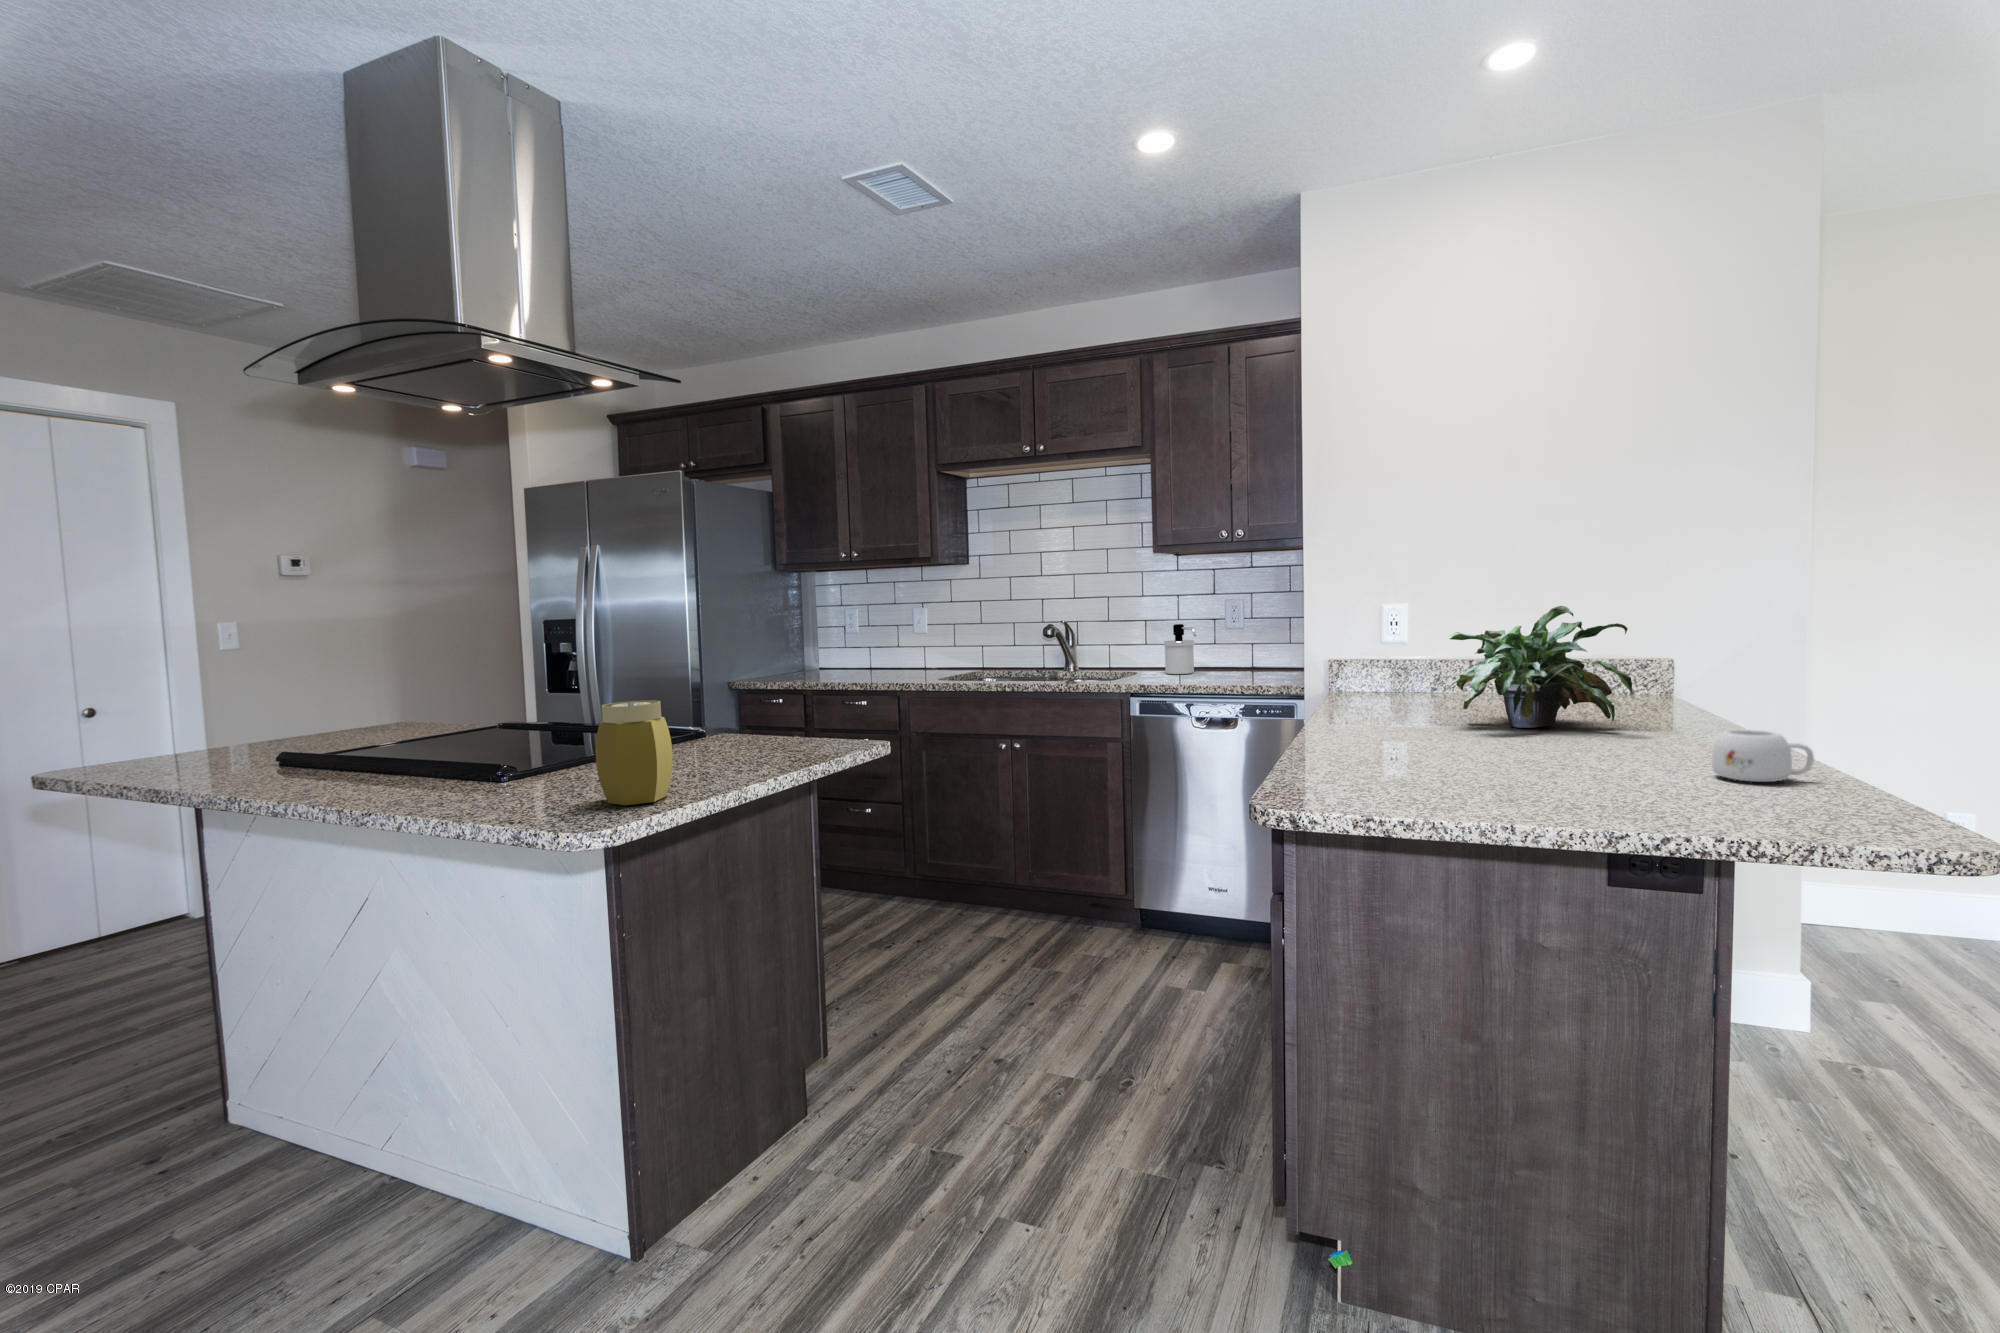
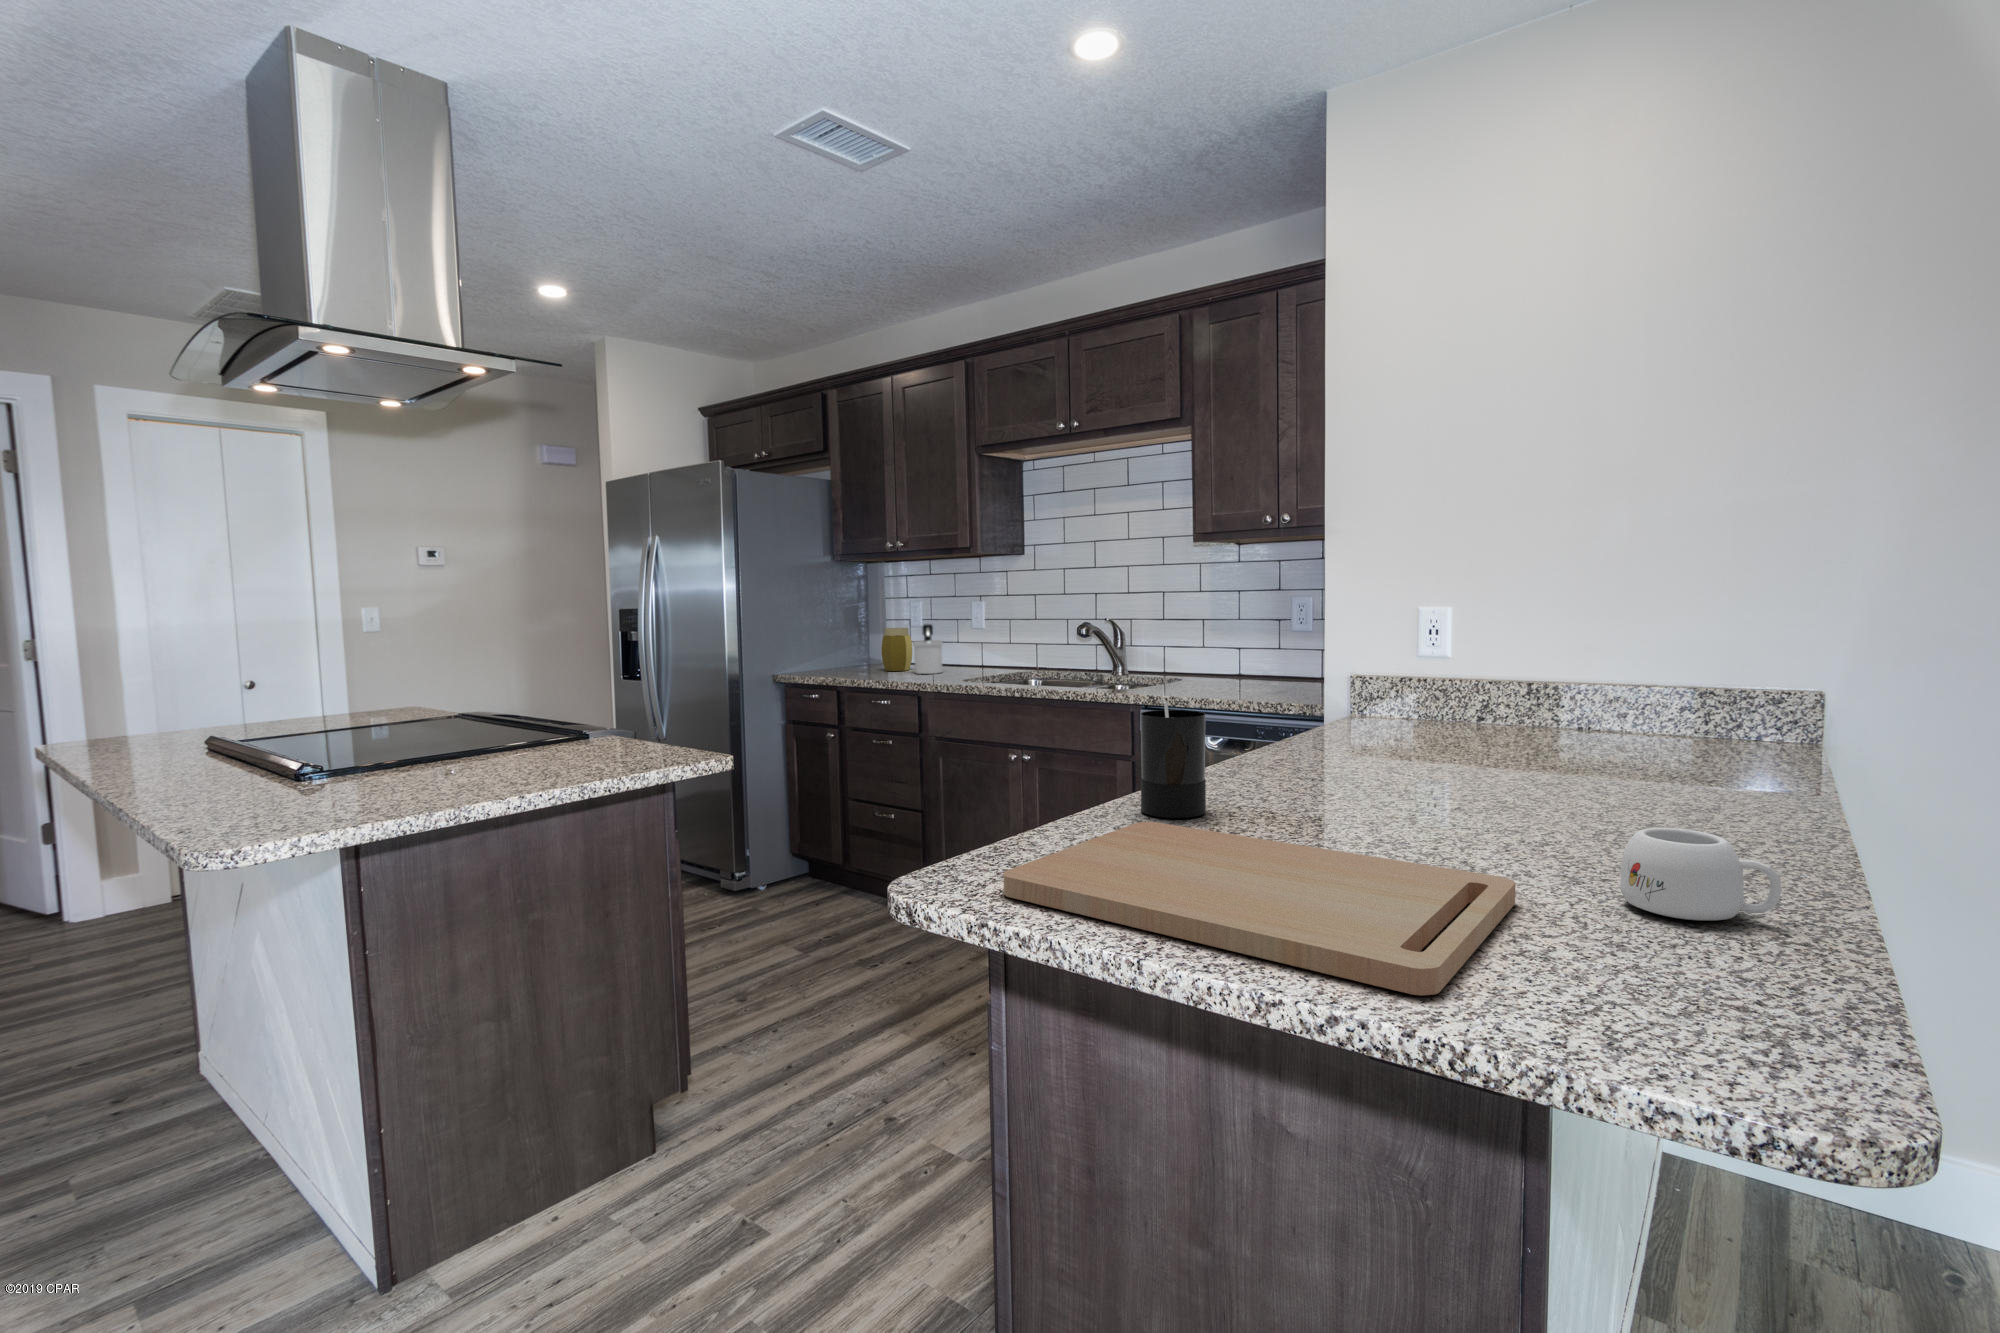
potted plant: present [1448,606,1632,728] -> none [1390,618,1651,792]
soap dispenser: present [1164,624,1196,674] -> present [913,624,943,674]
candle: none [1321,673,1373,758] -> present [1141,700,1206,818]
jar: present [596,701,673,805] -> present [881,628,912,671]
cutting board: none [1347,758,1706,825] -> present [1003,822,1516,995]

